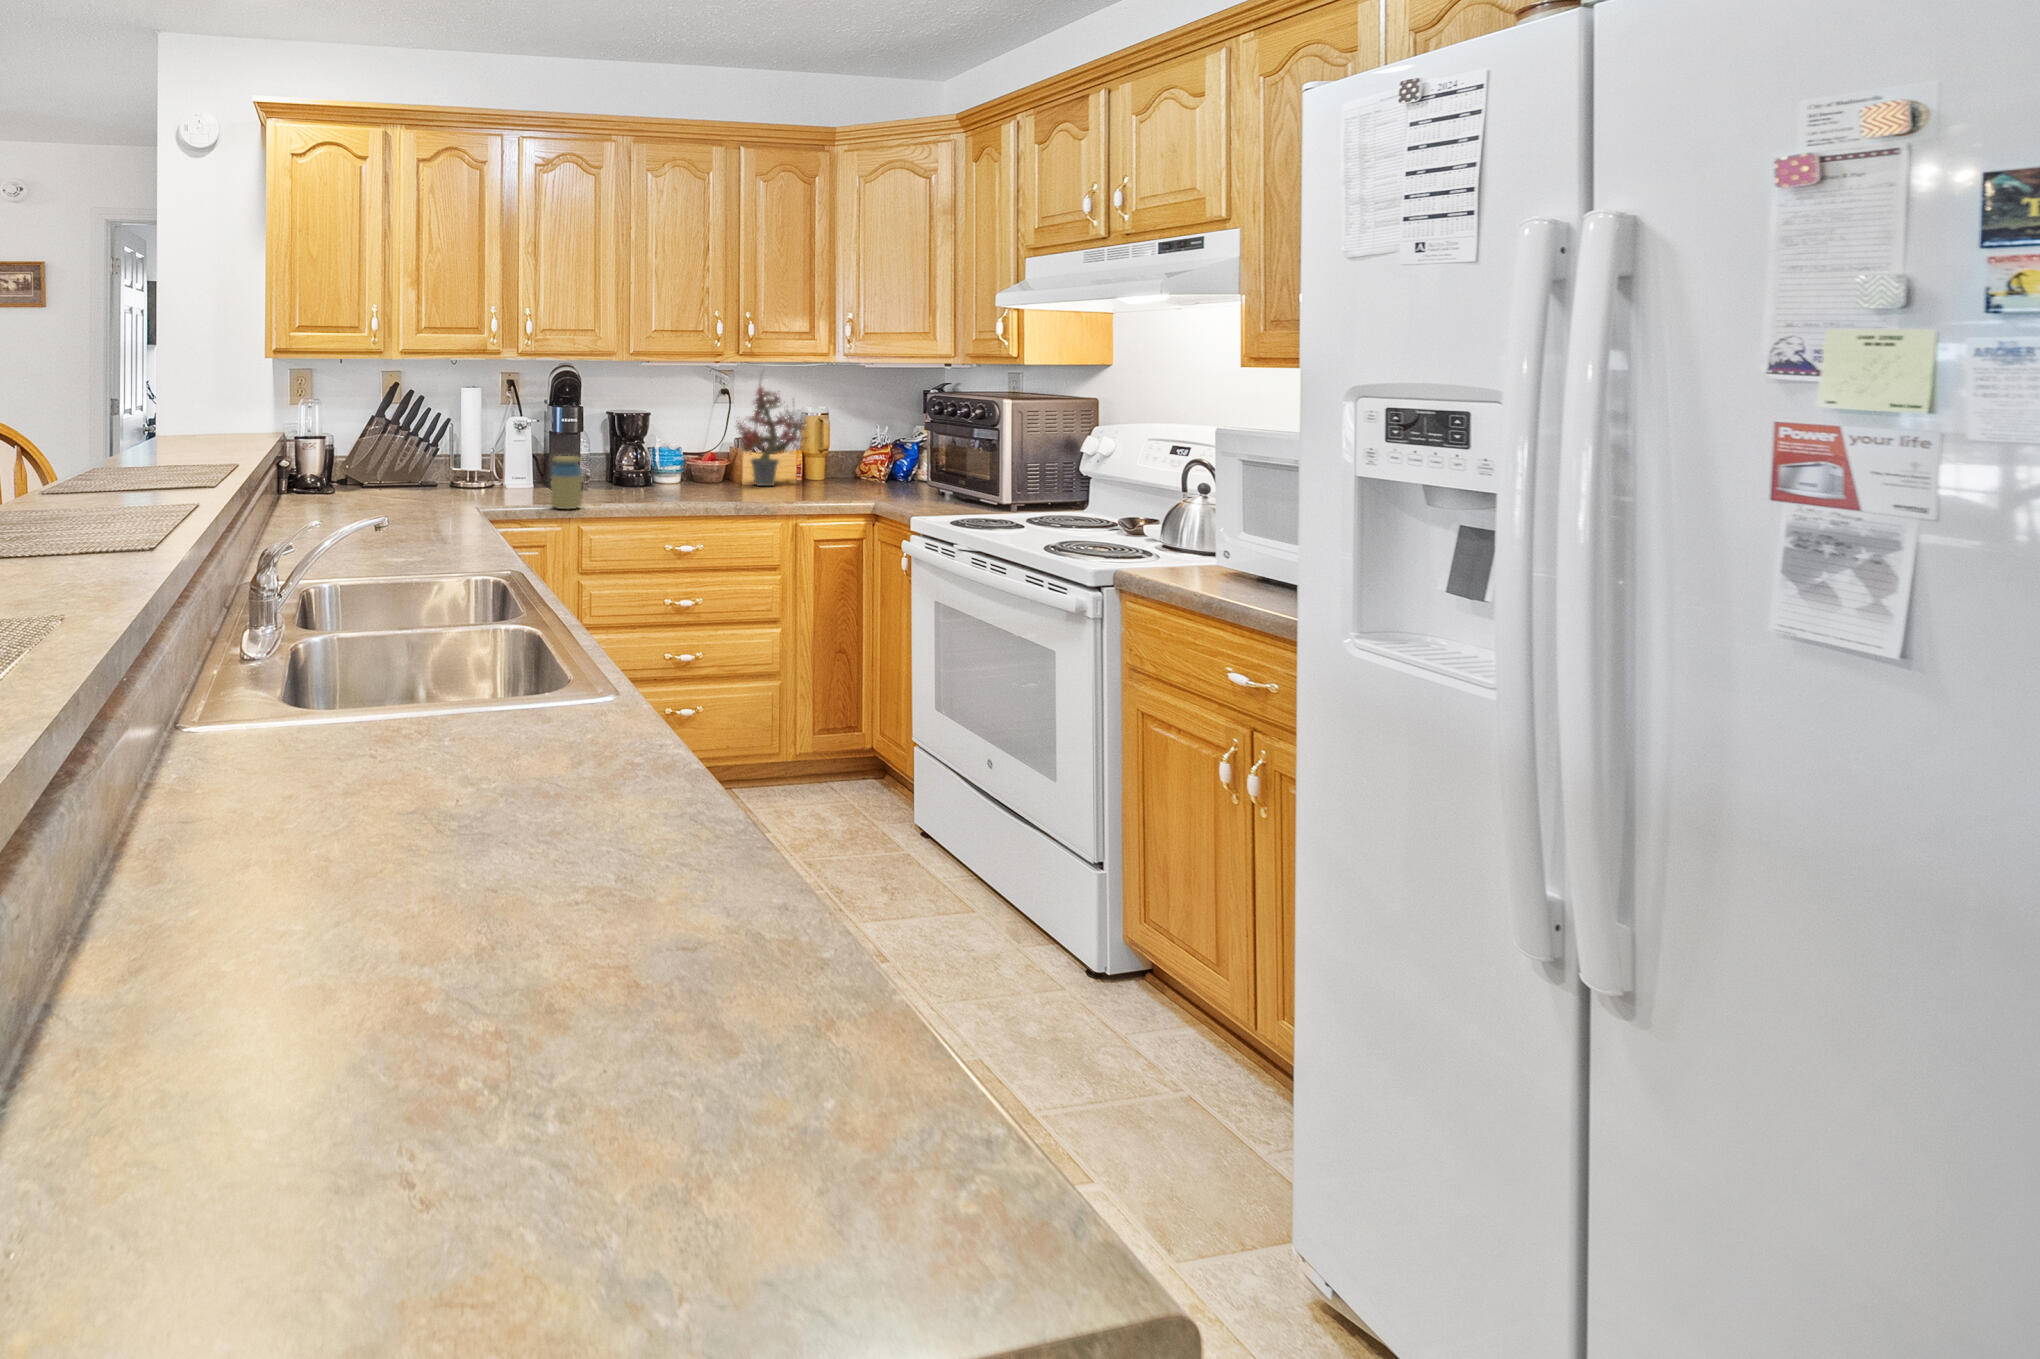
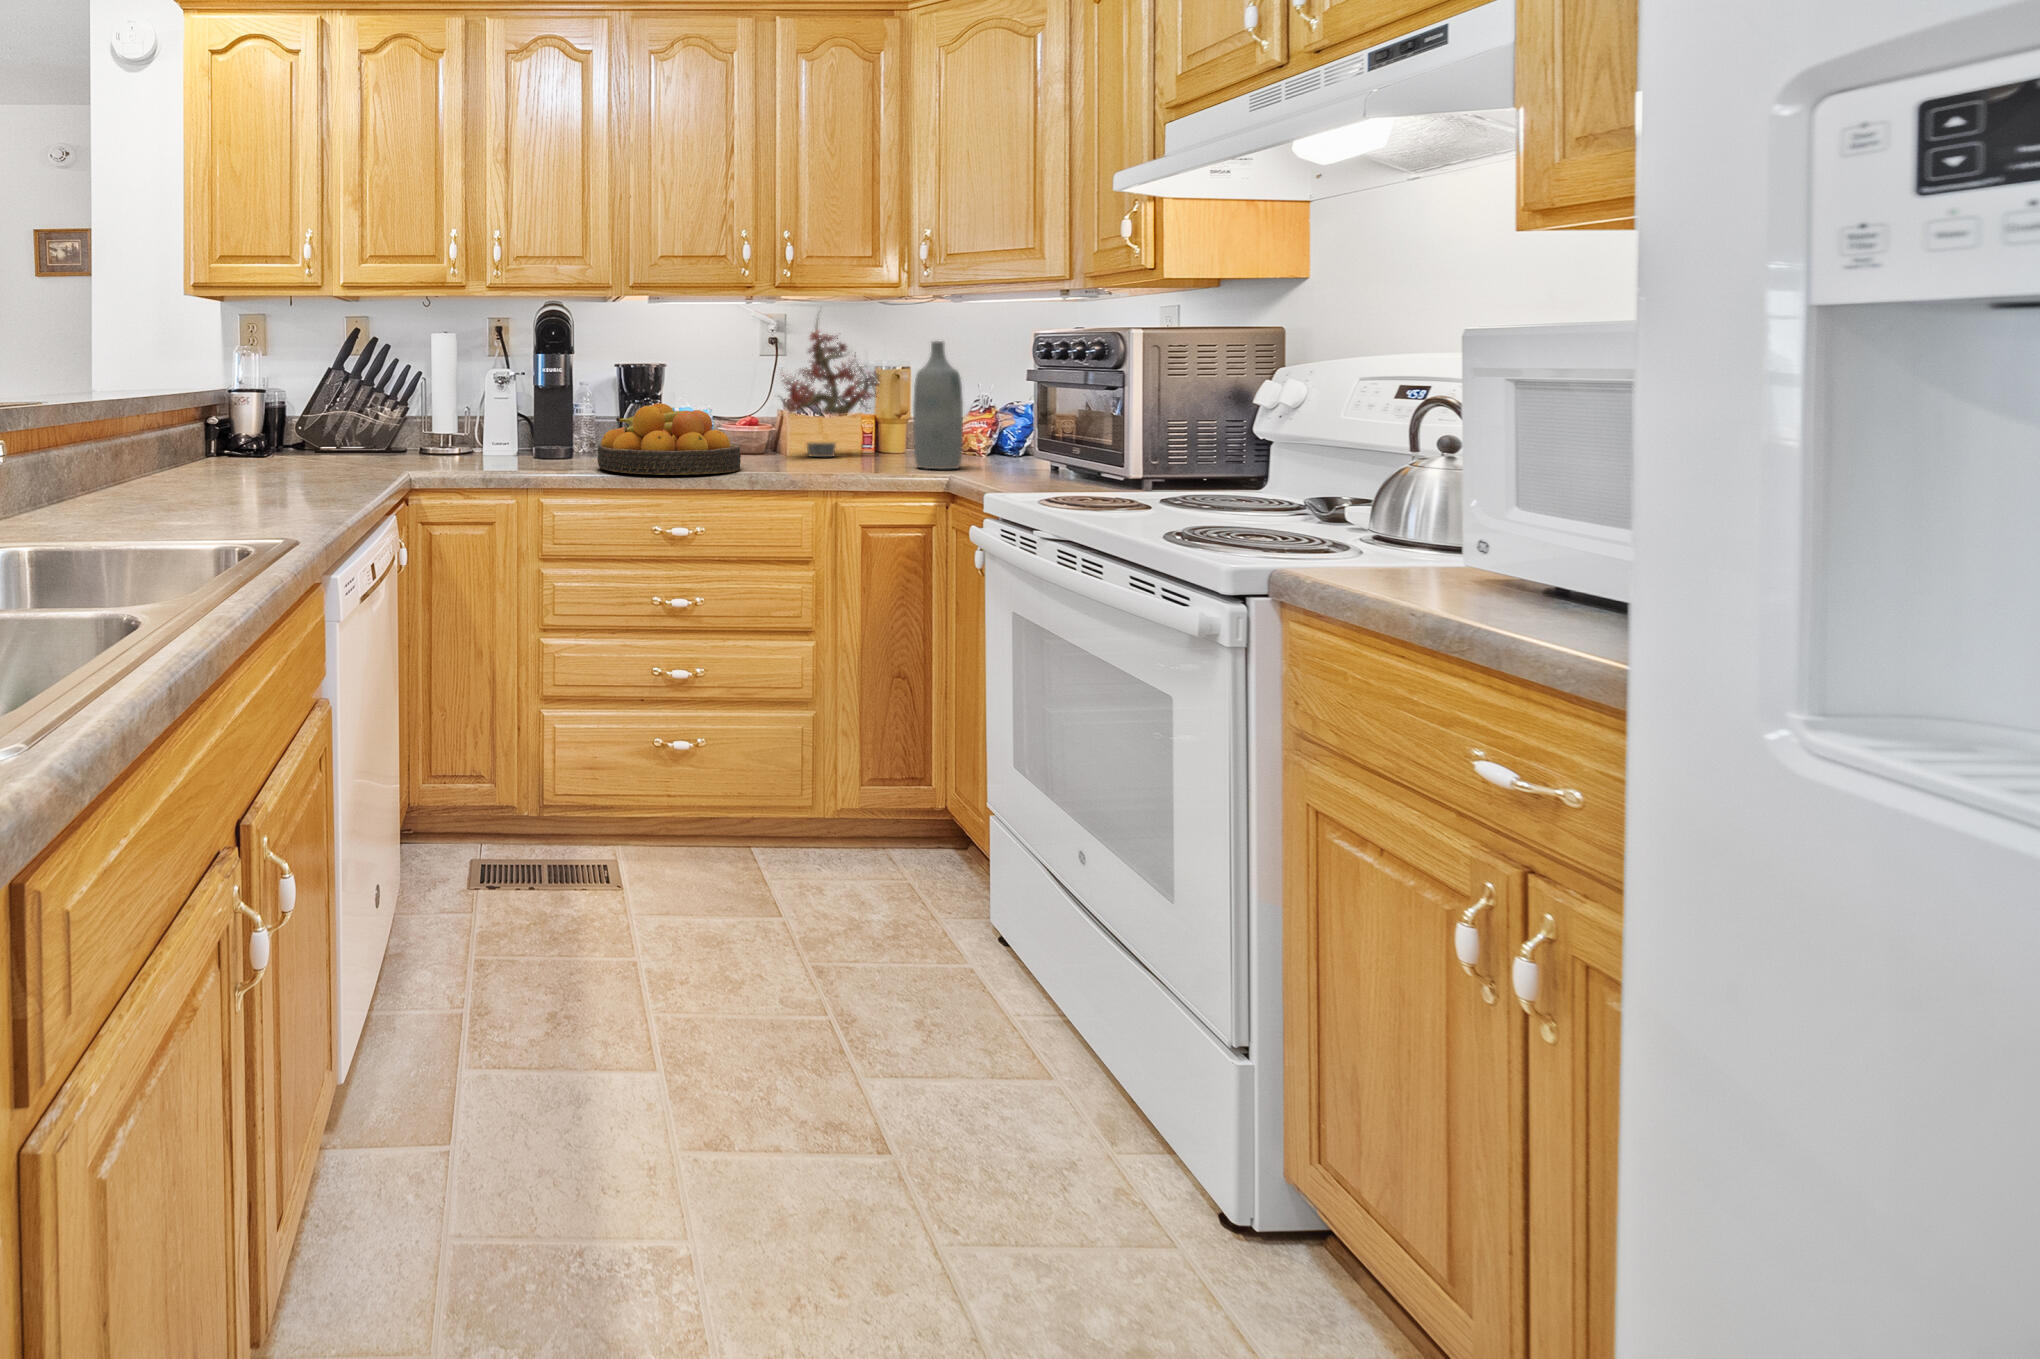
bottle: none [842,402,877,497] -> present [913,341,963,469]
fruit bowl: none [608,446,719,505] -> present [597,403,741,475]
jar: present [551,456,582,509] -> none [509,412,548,479]

